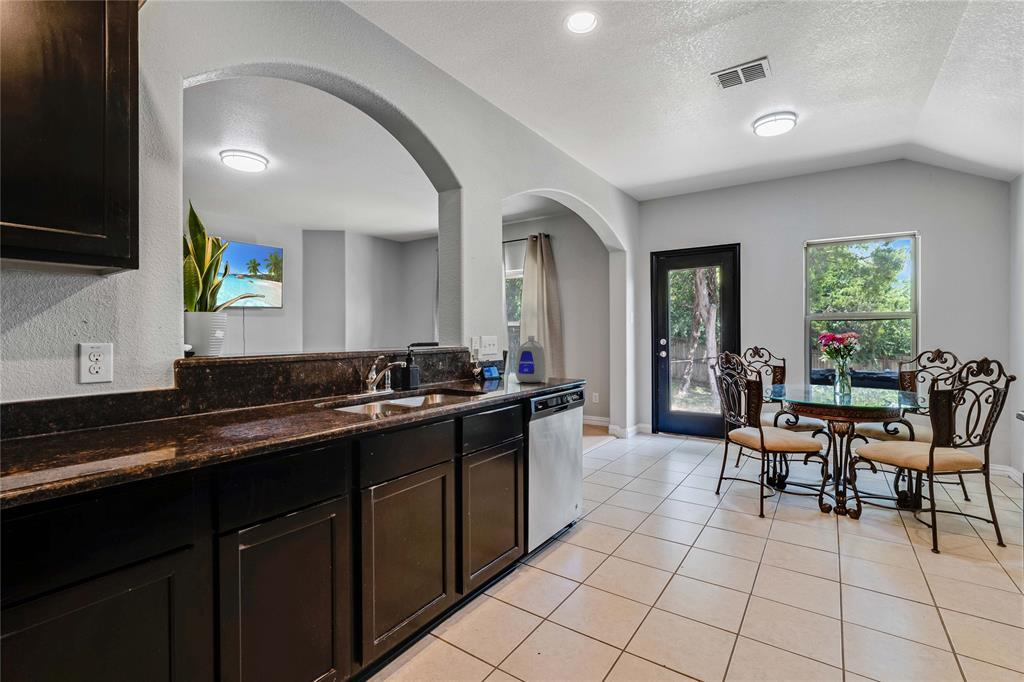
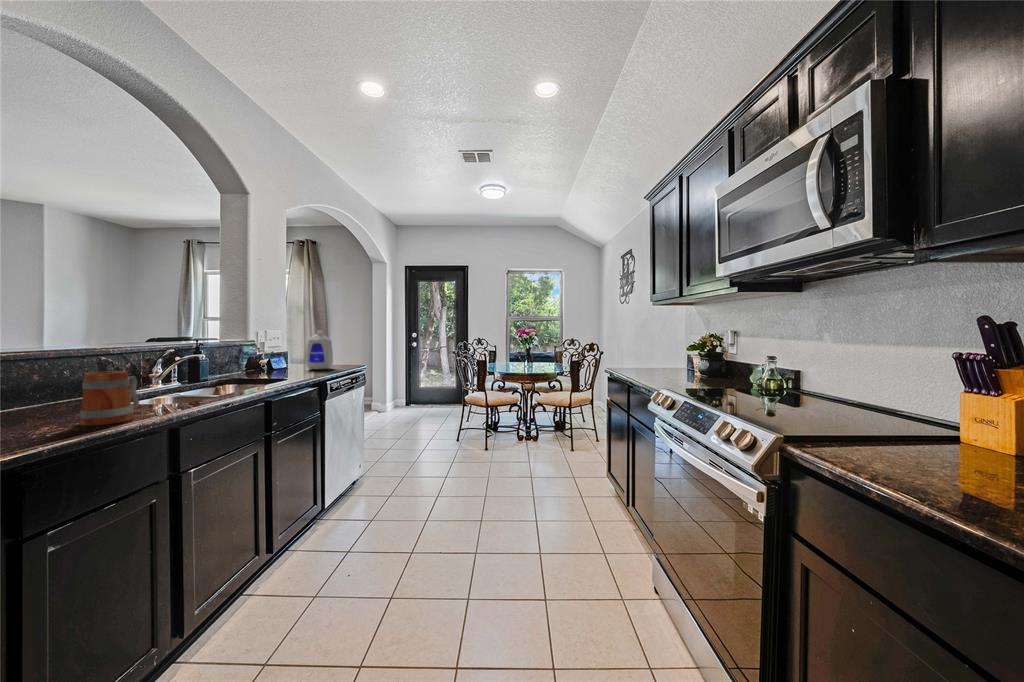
mug: none [282,376,331,429] -> present [80,371,139,426]

